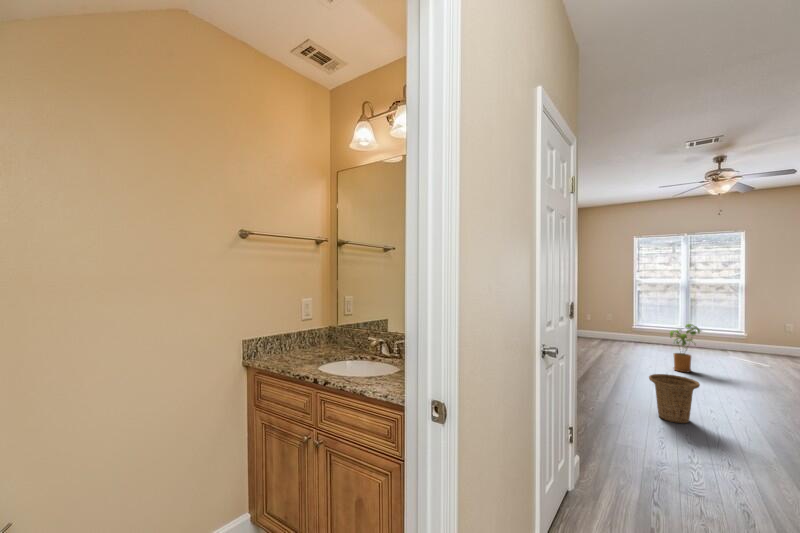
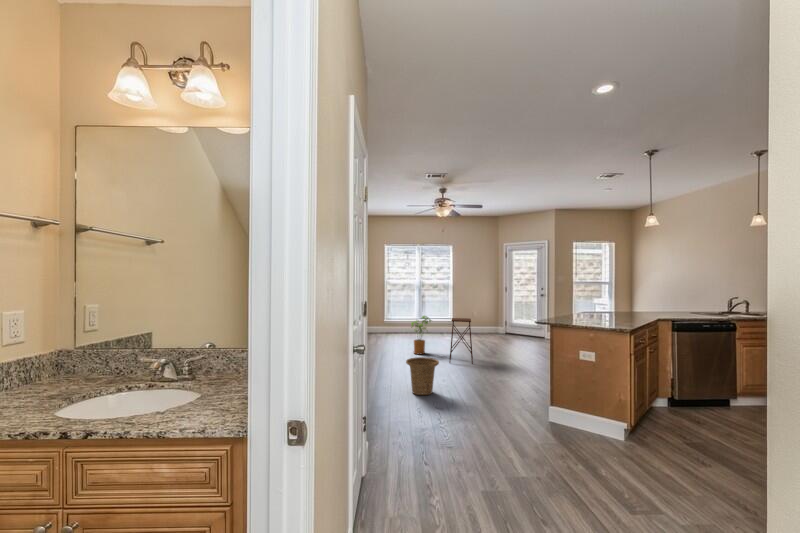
side table: none [729,330,774,398] -> present [449,318,473,364]

